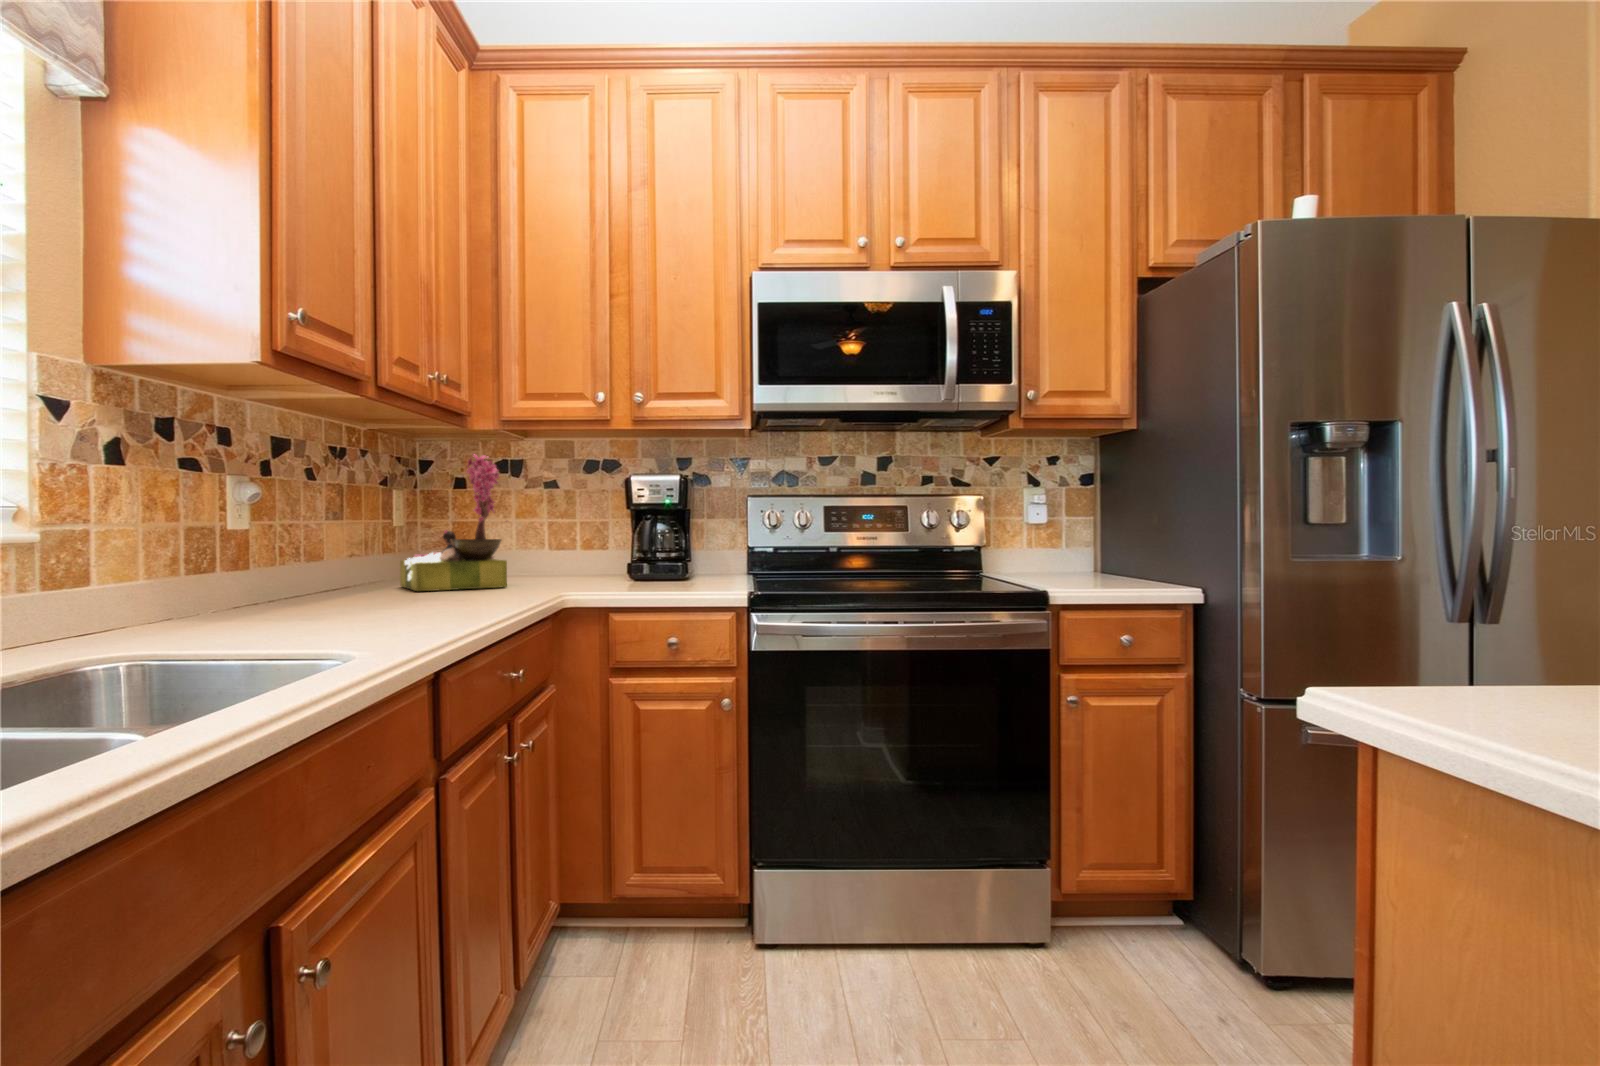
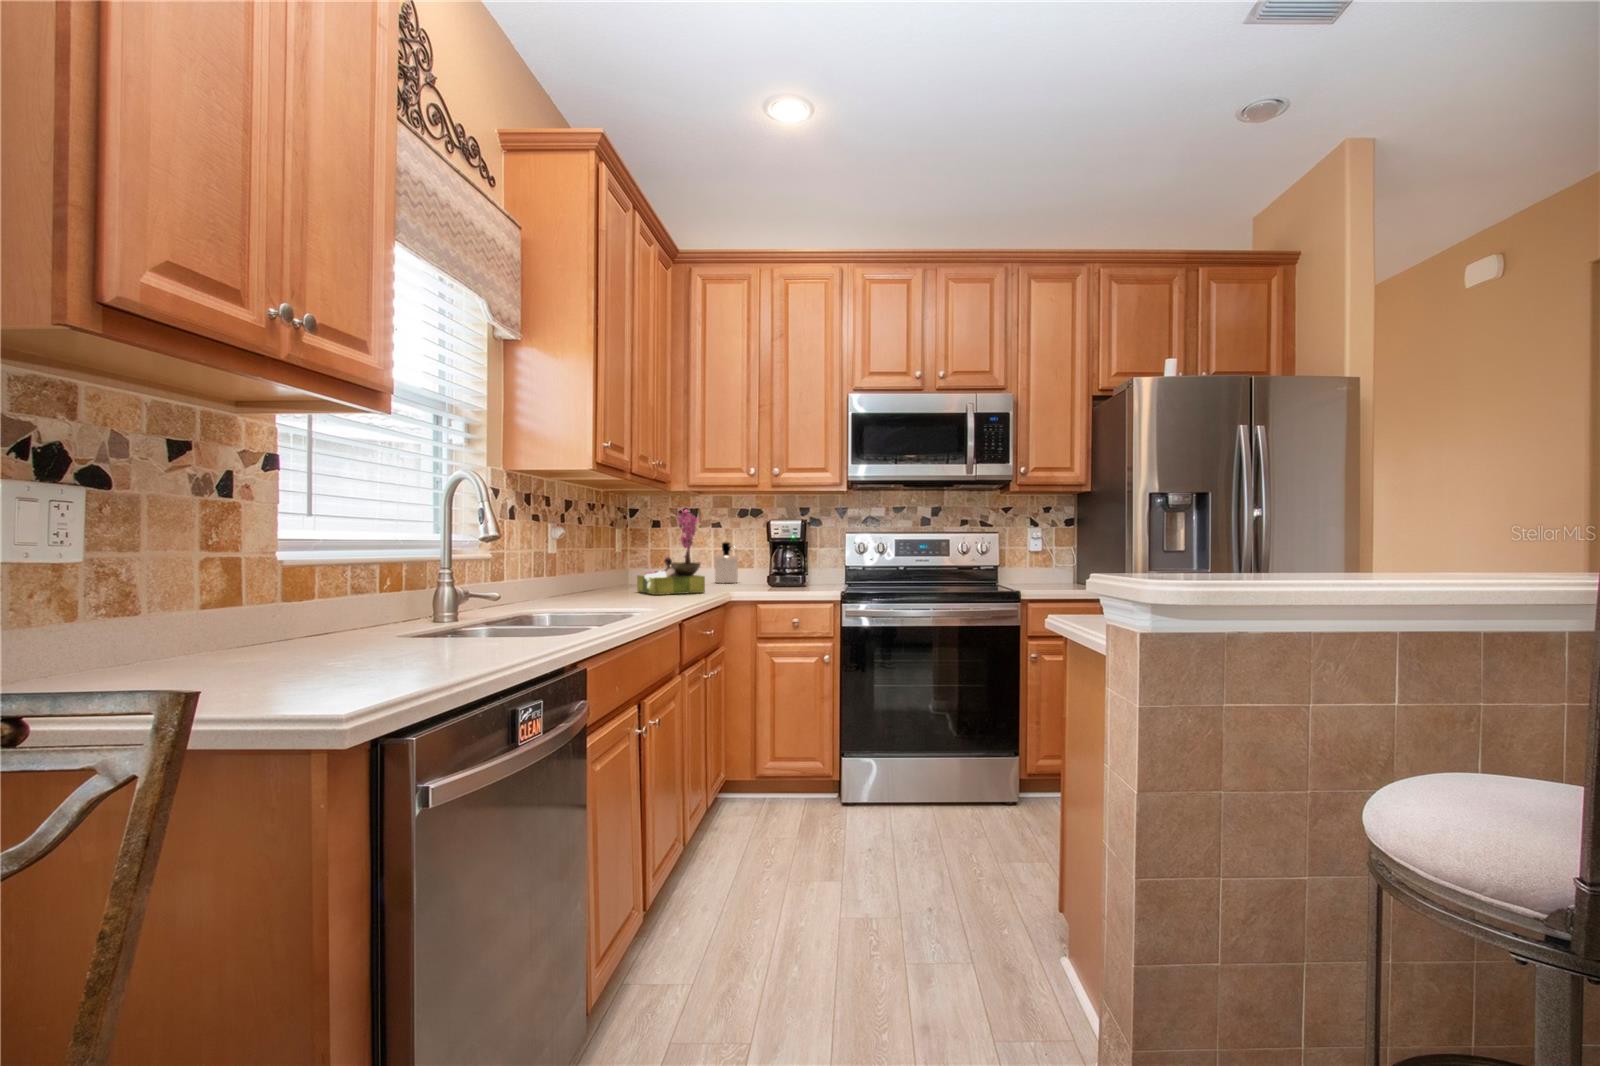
soap dispenser: none [551,511,590,573] -> present [714,542,739,583]

